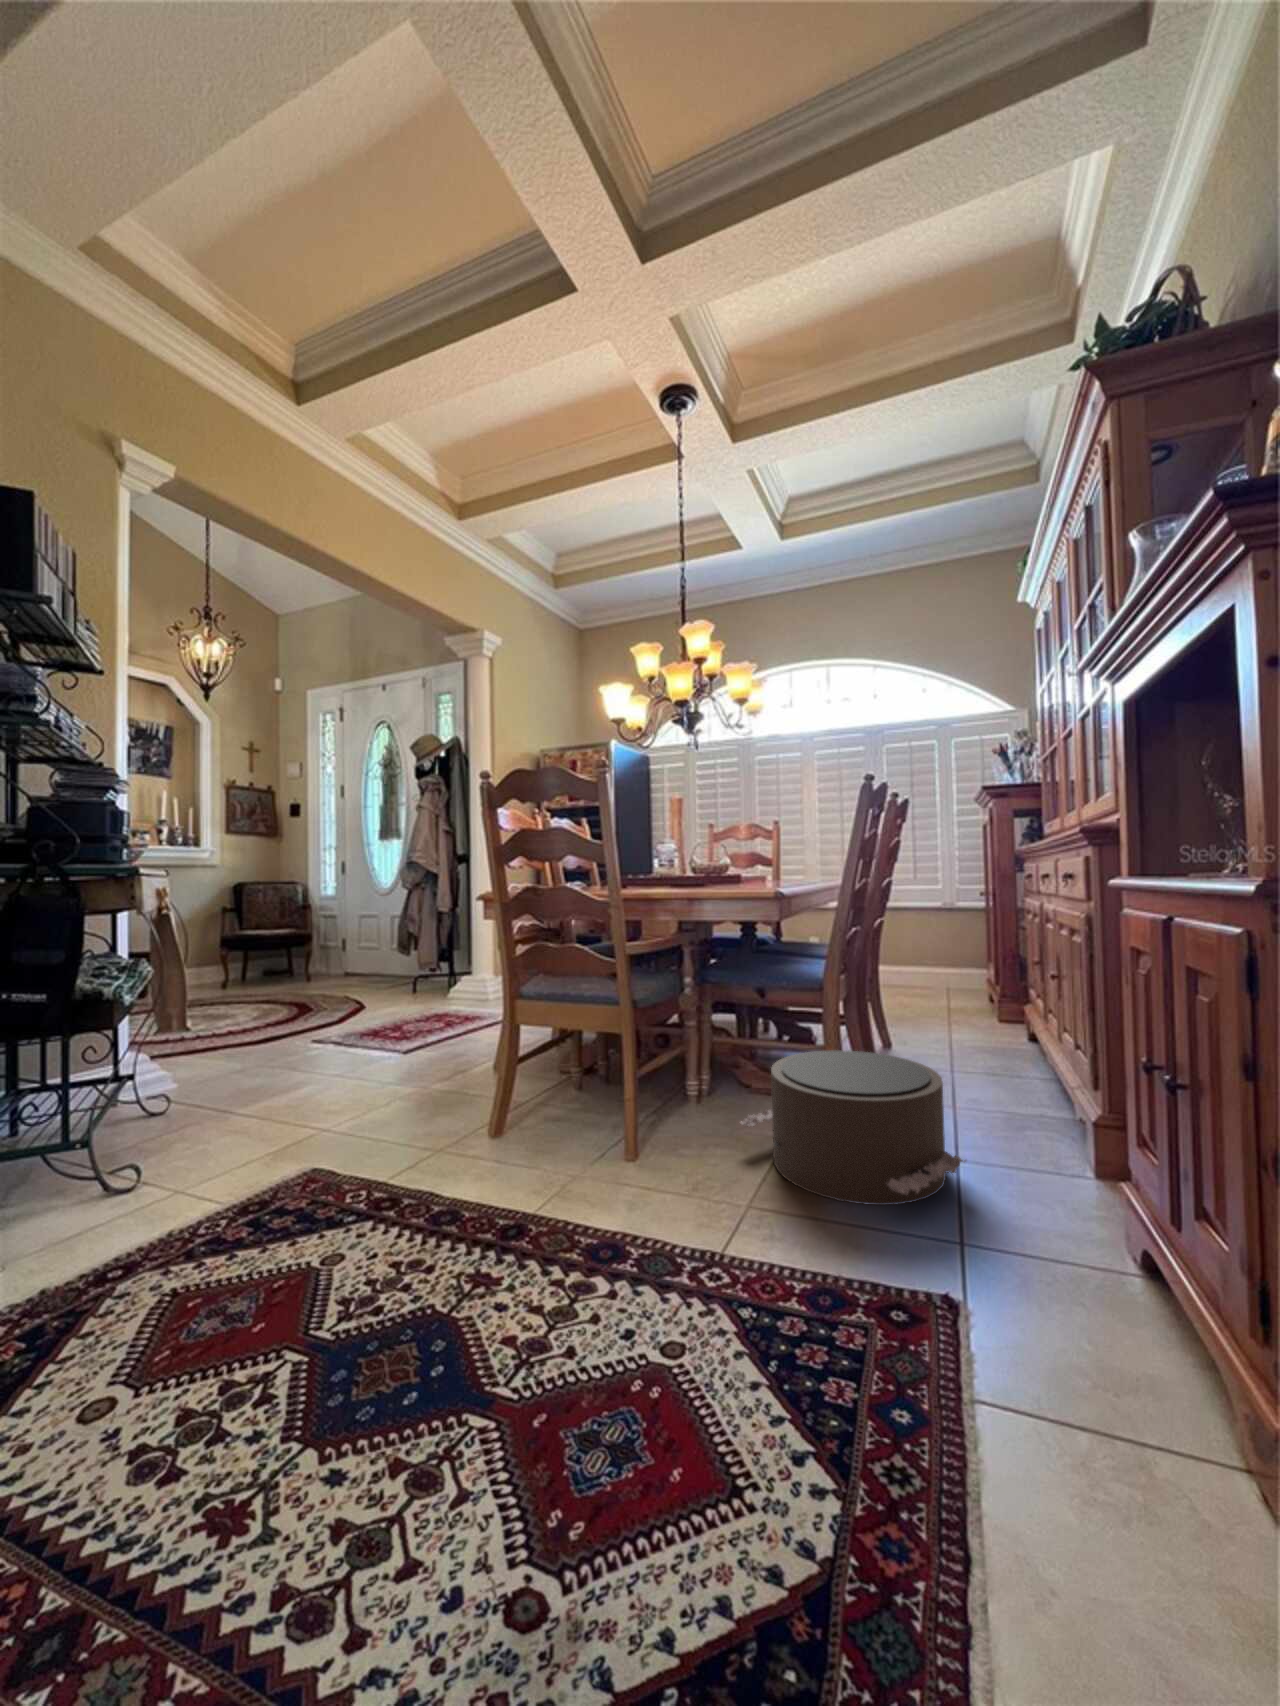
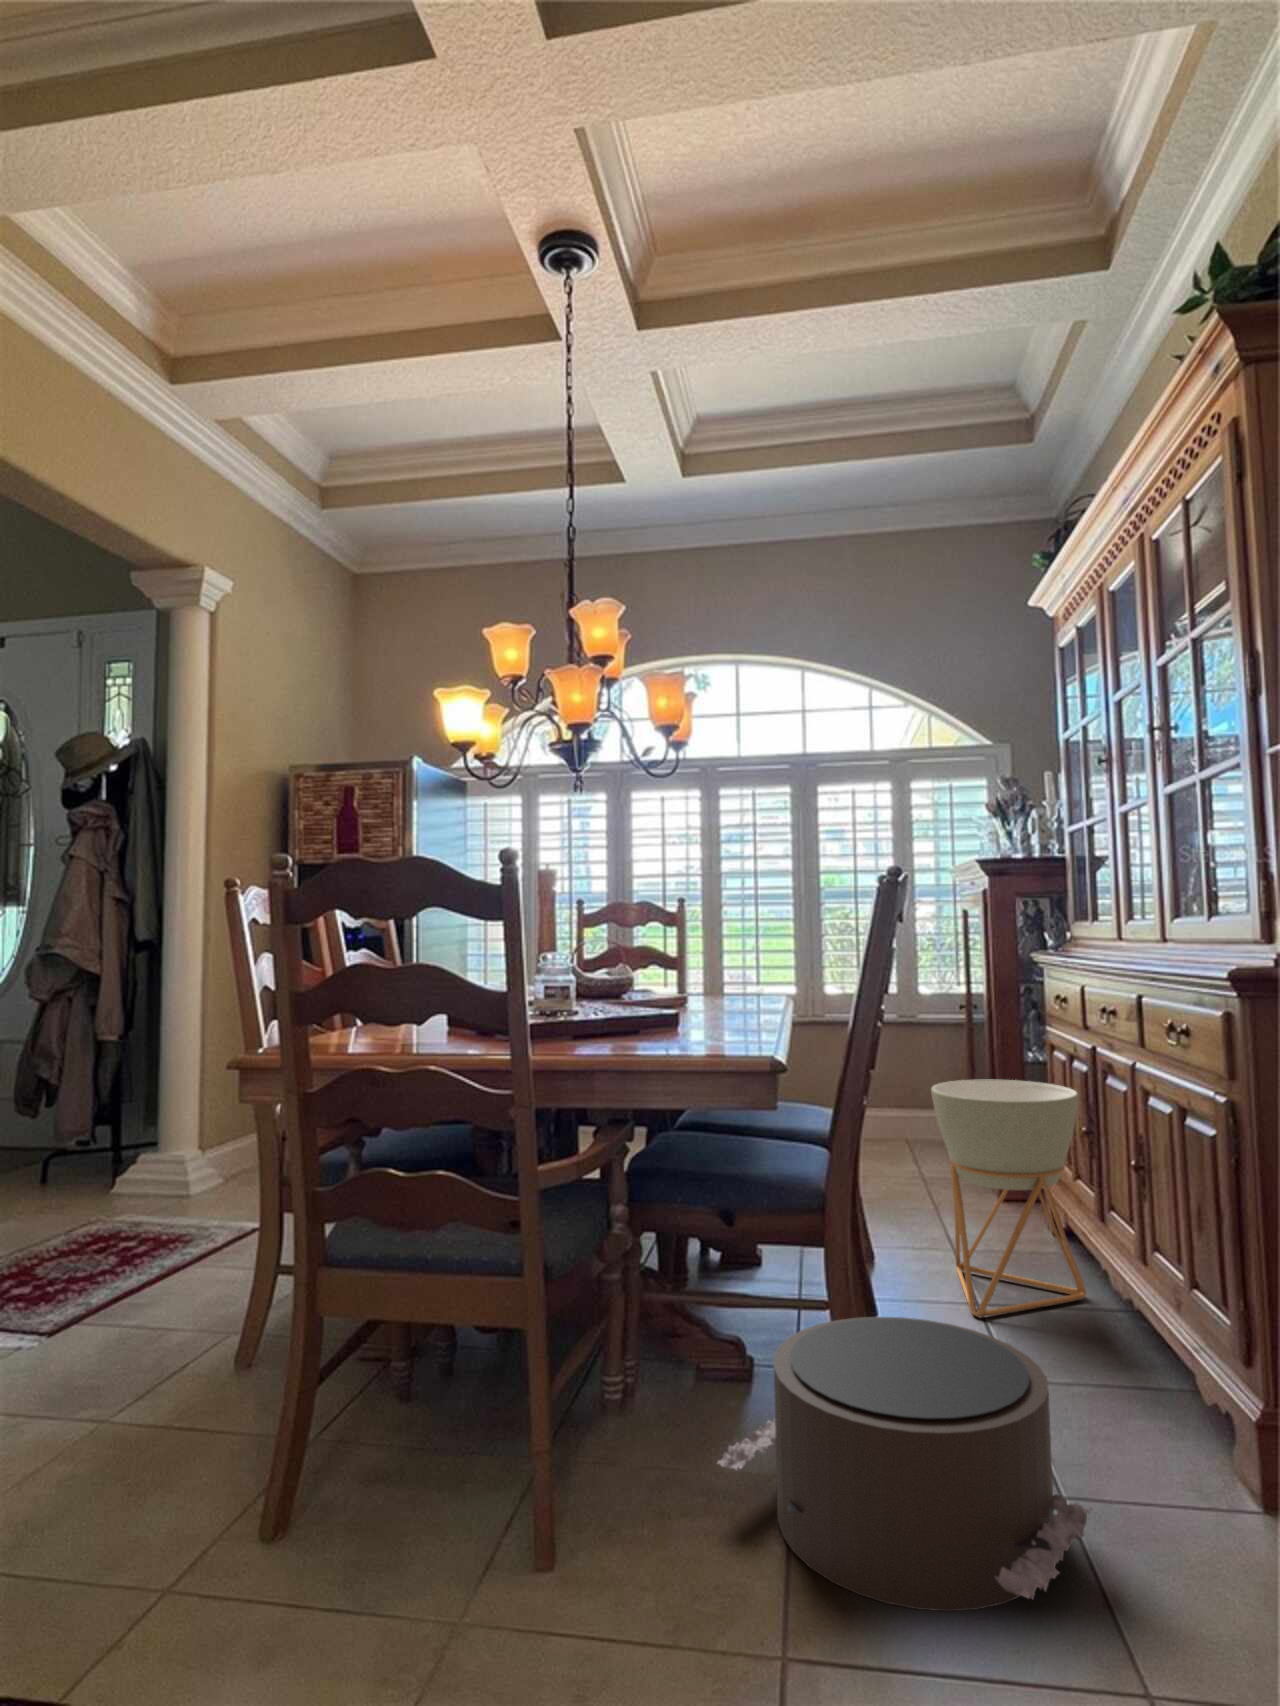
planter: none [921,927,1030,1075] -> present [931,1080,1086,1317]

